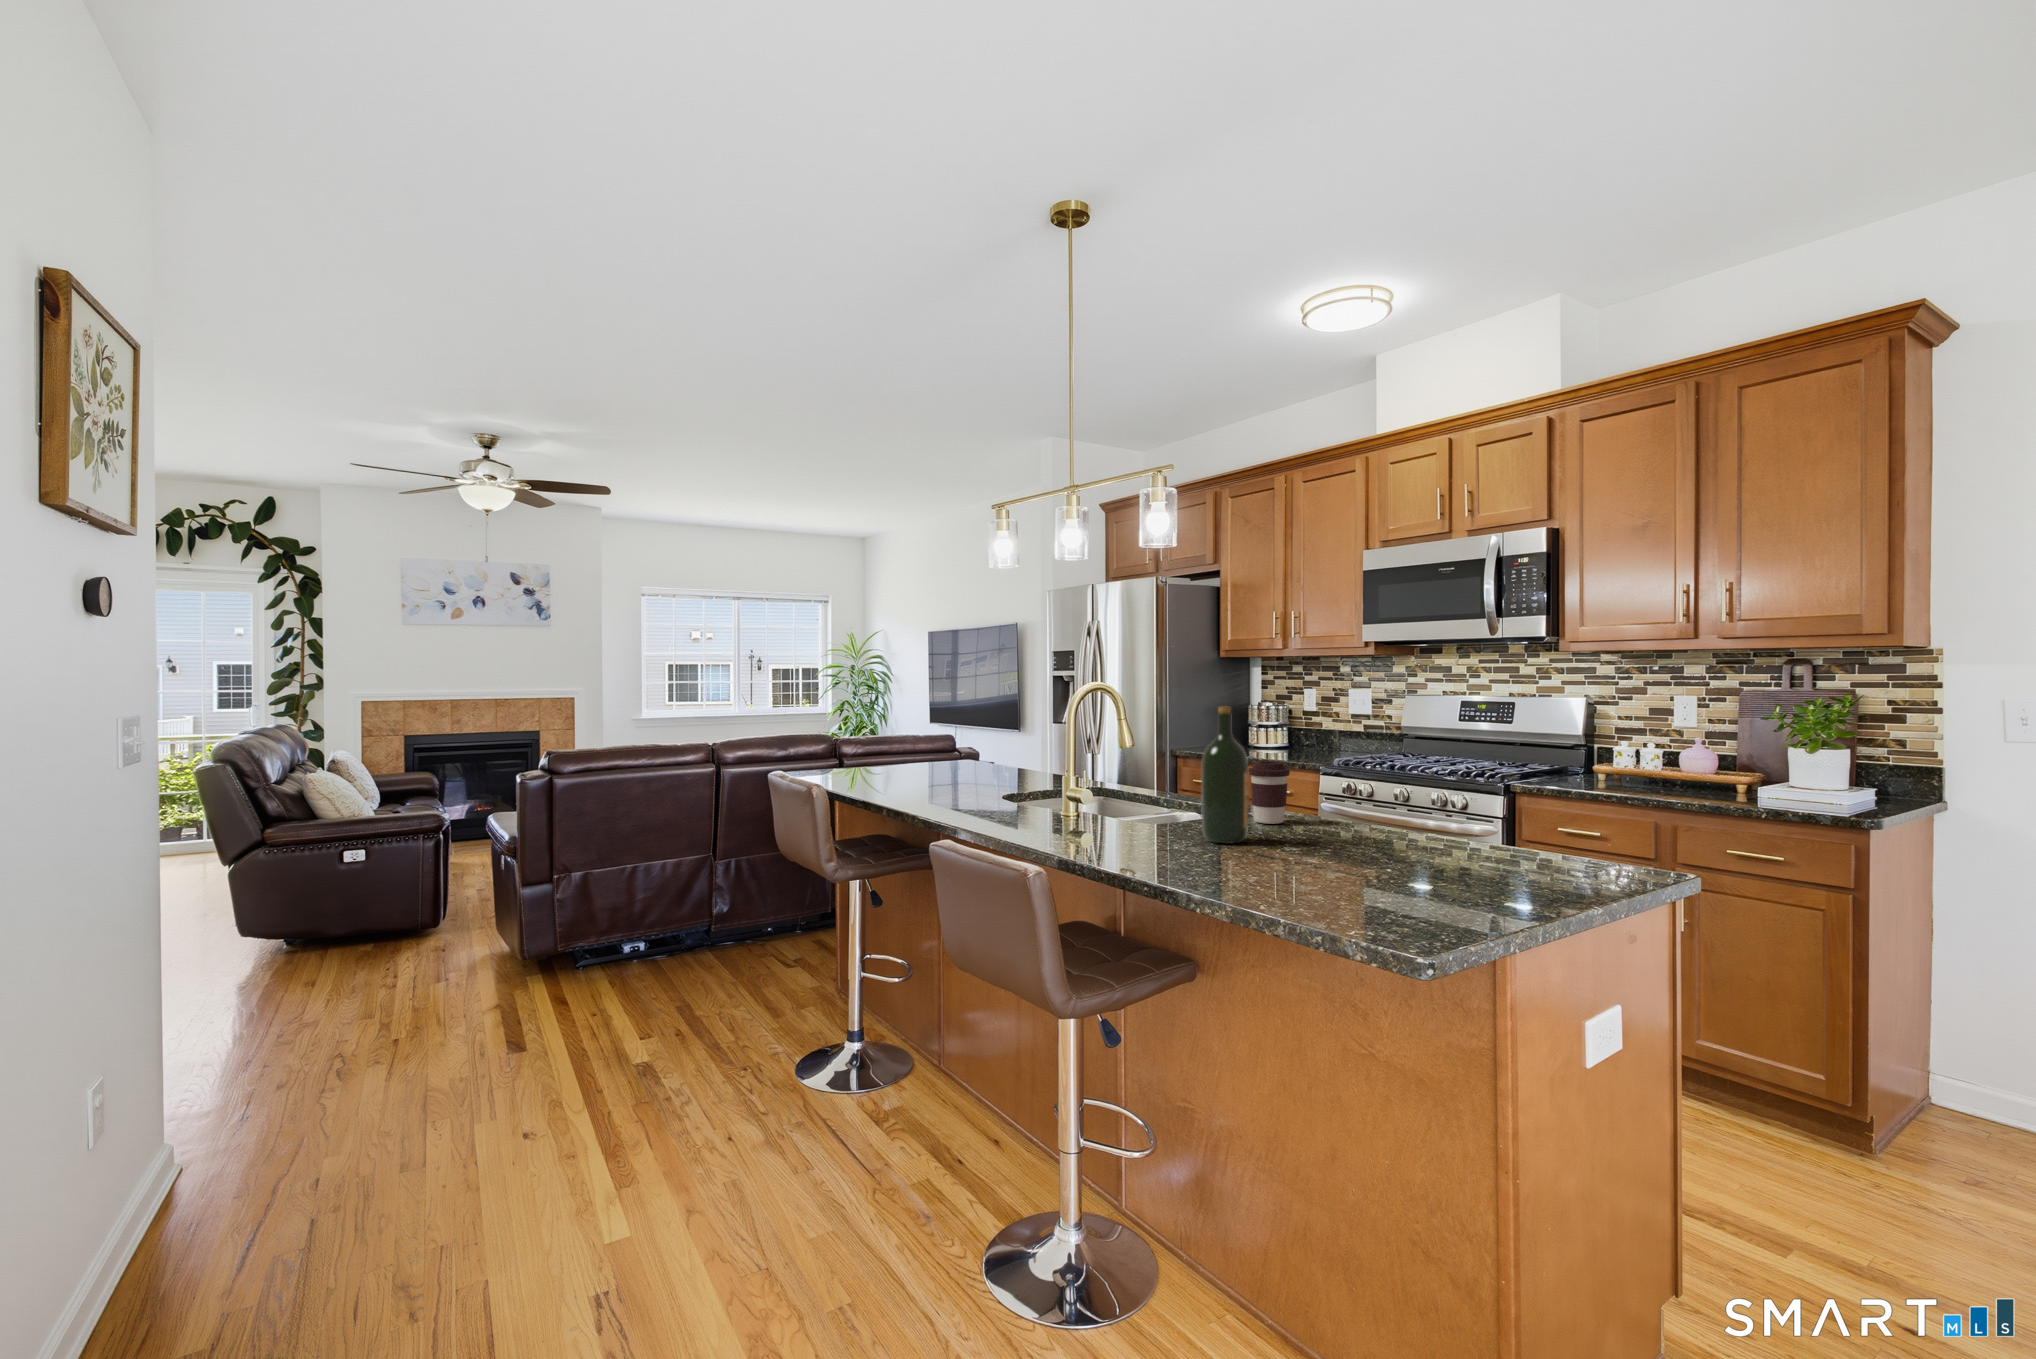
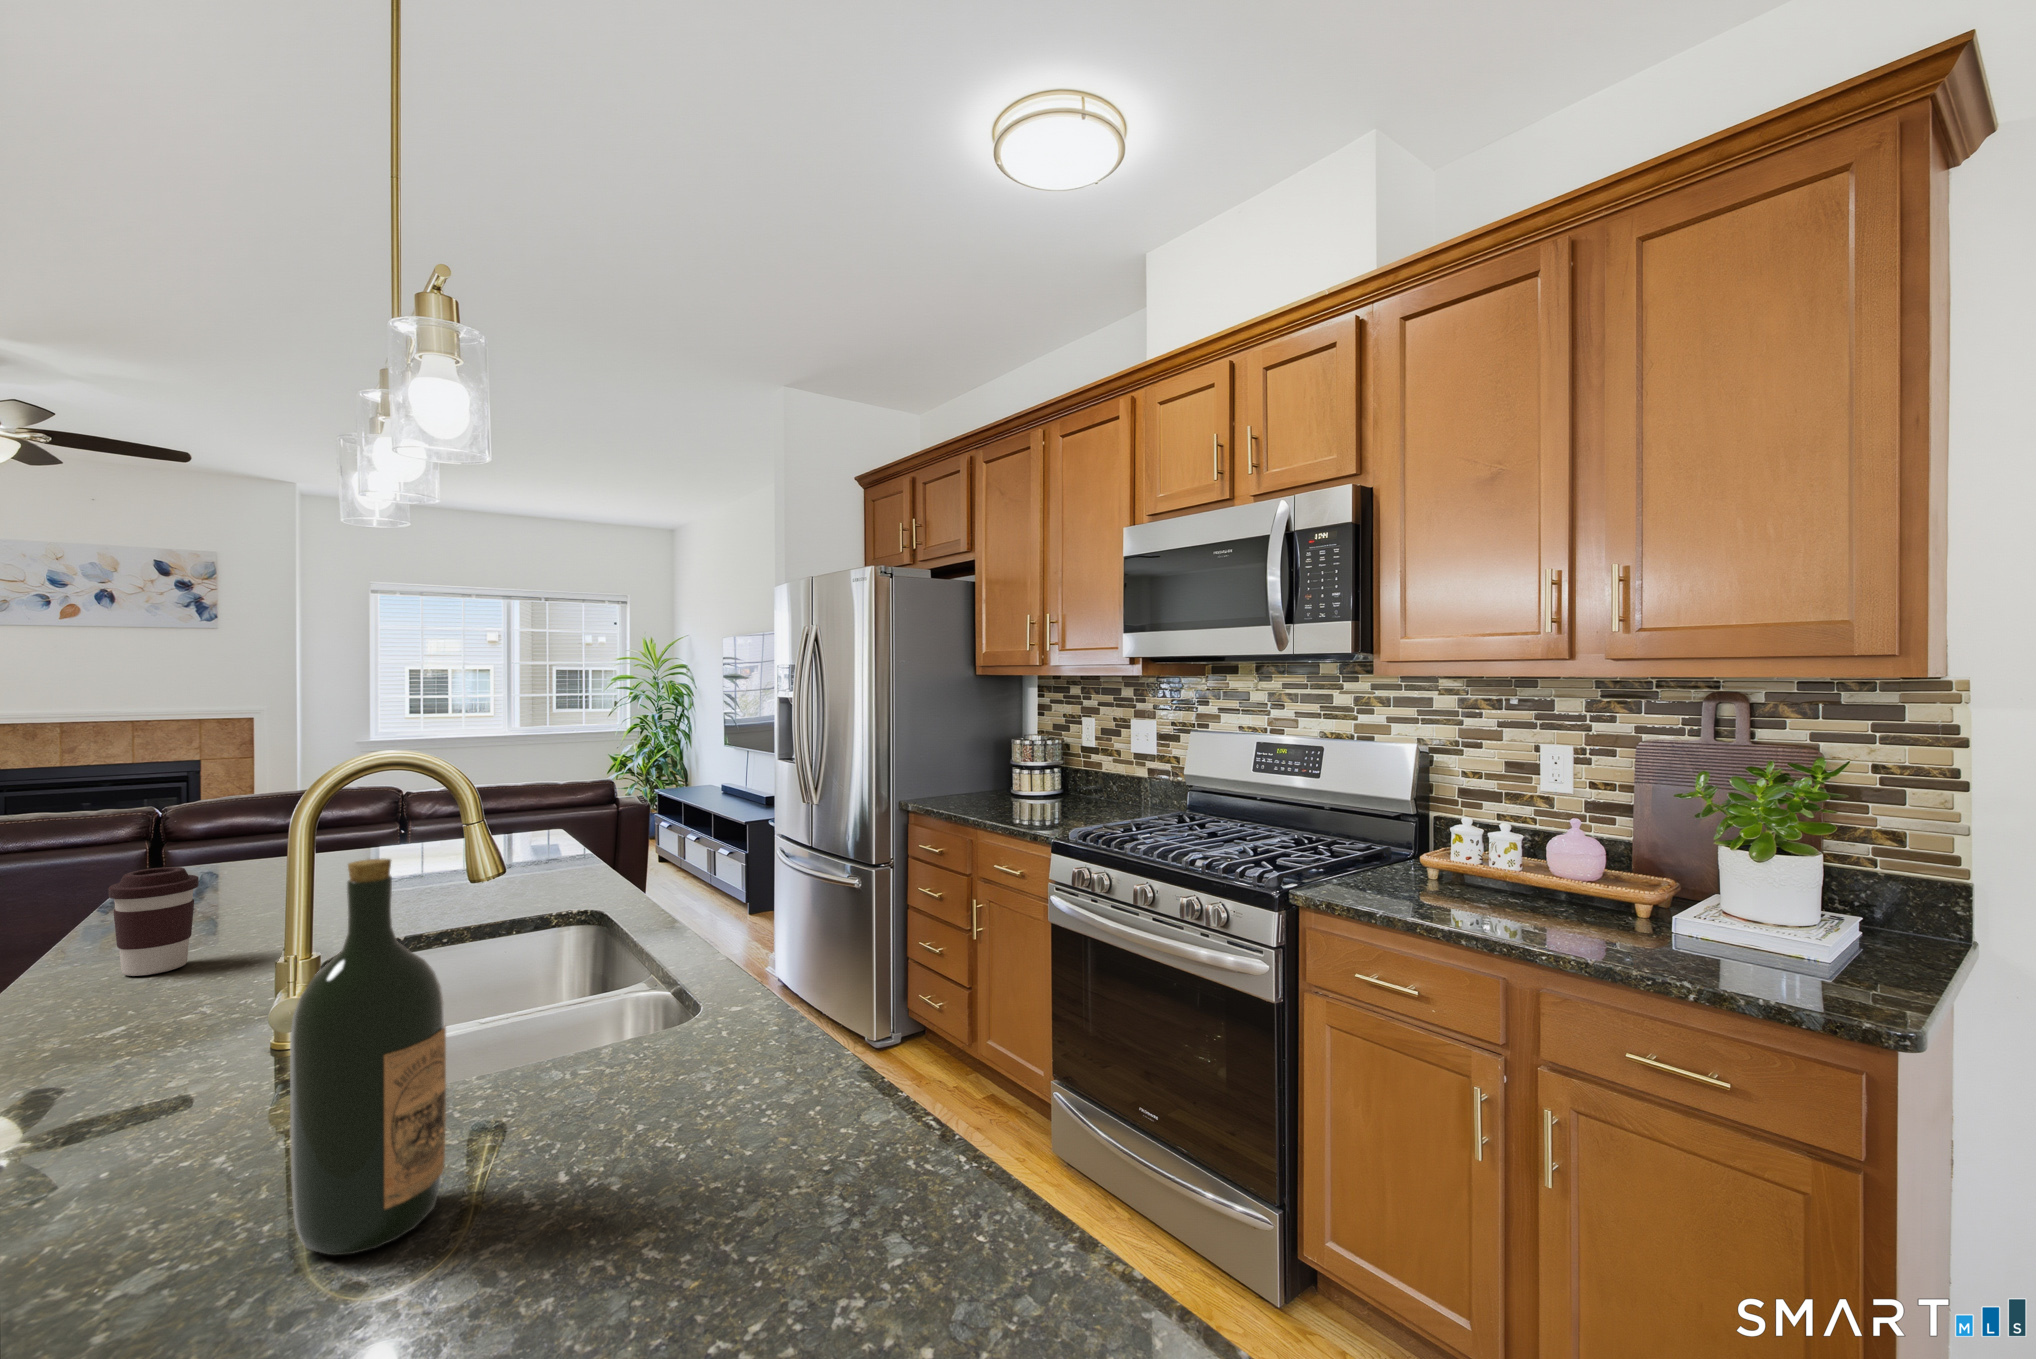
coffee cup: present [1249,761,1290,824] -> present [108,867,199,976]

